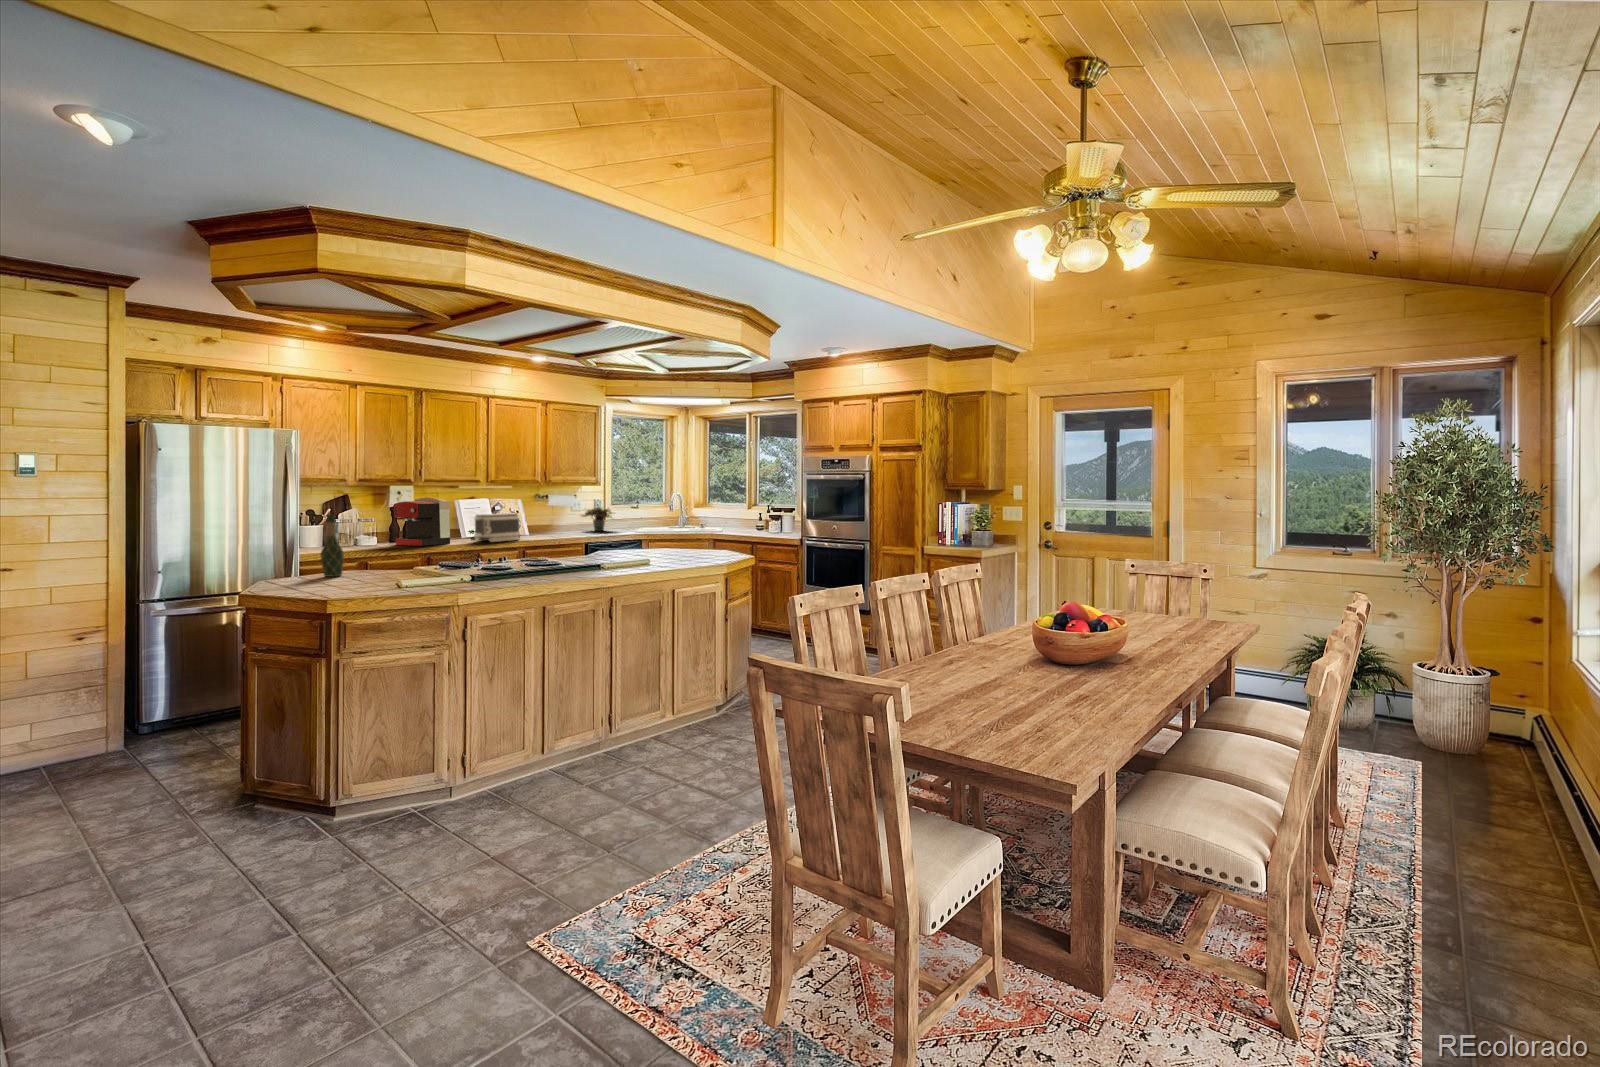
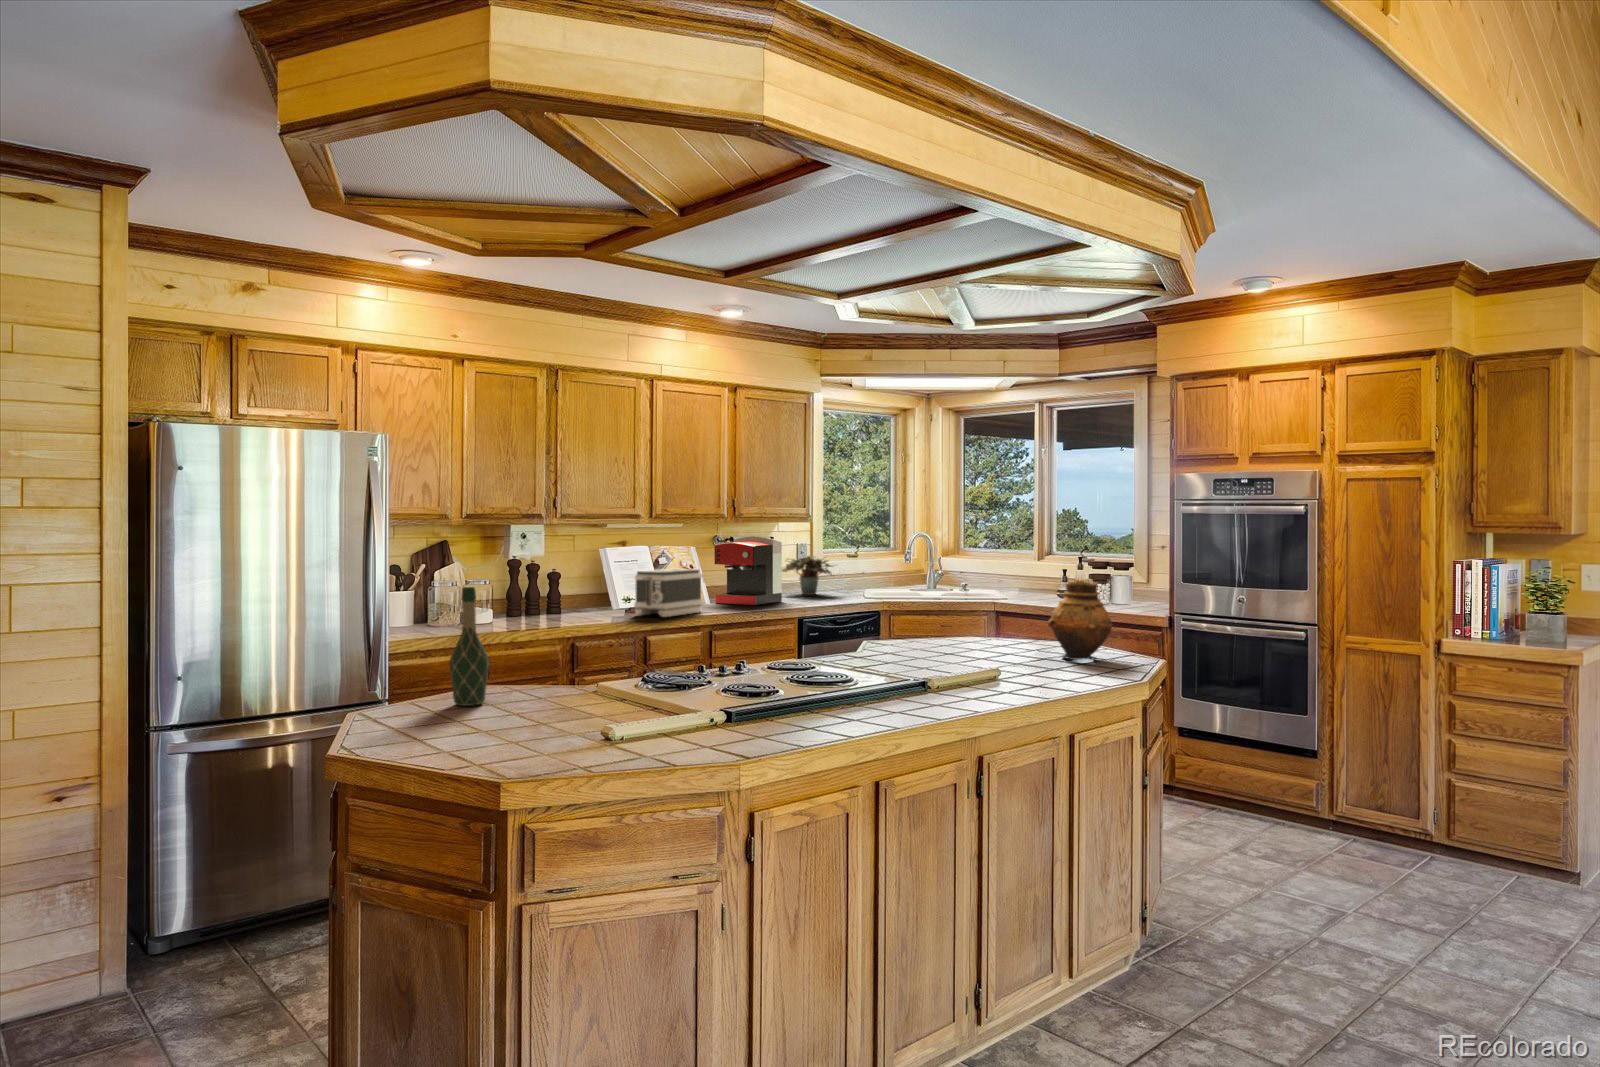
coffee maker: present [394,497,450,546] -> present [714,536,782,605]
vase: none [678,515,715,556] -> present [1048,582,1112,660]

